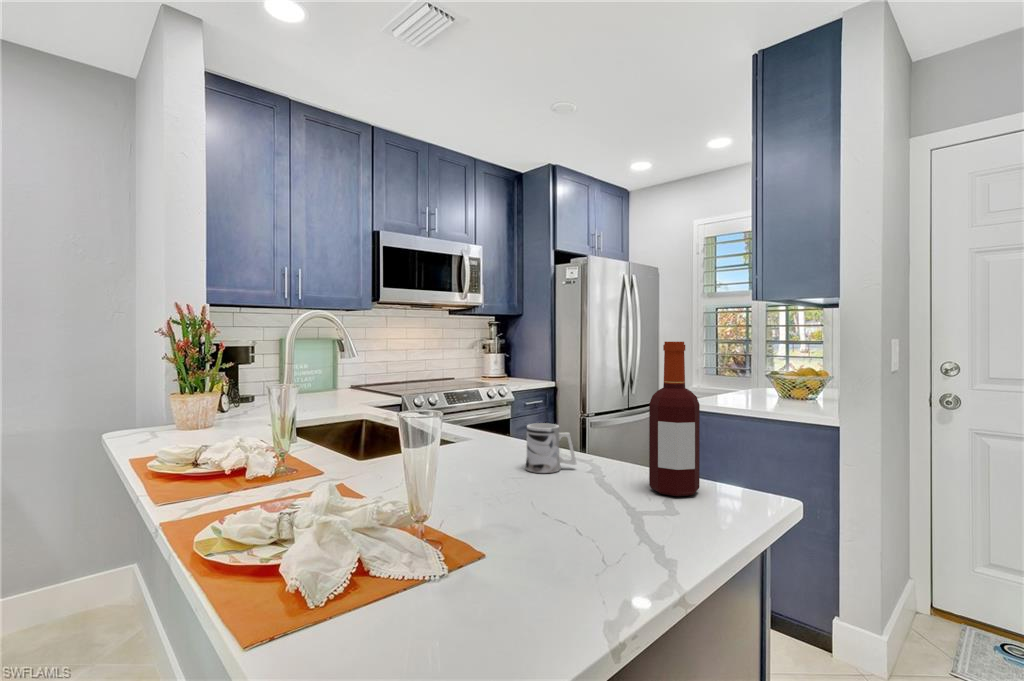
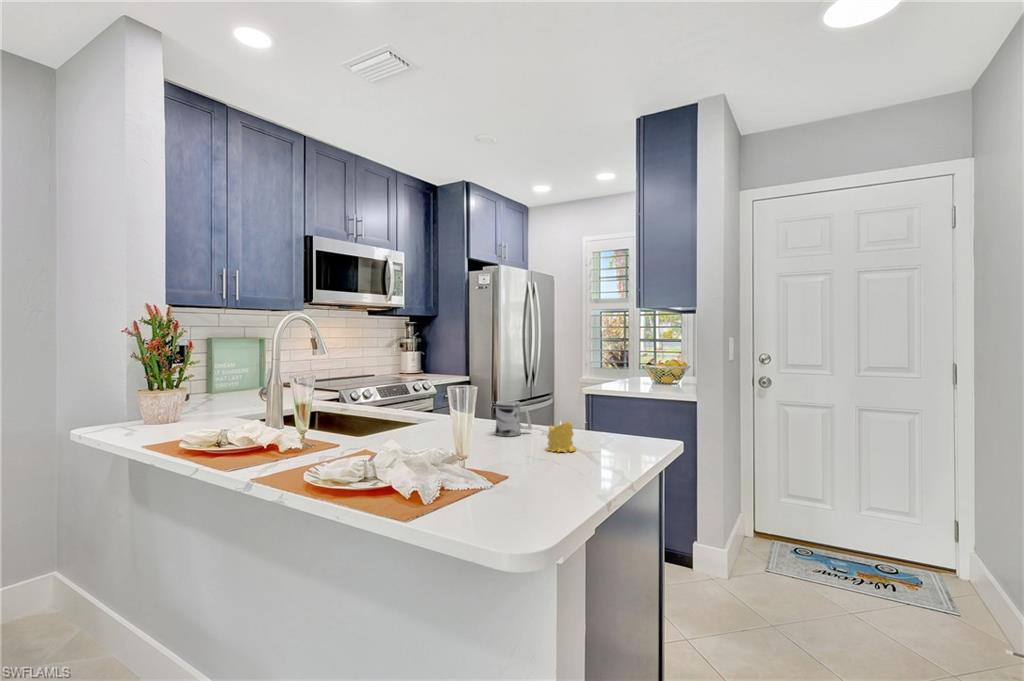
bottle: present [649,342,700,496] -> none [588,340,621,444]
candle: none [576,458,624,510] -> present [546,421,576,452]

